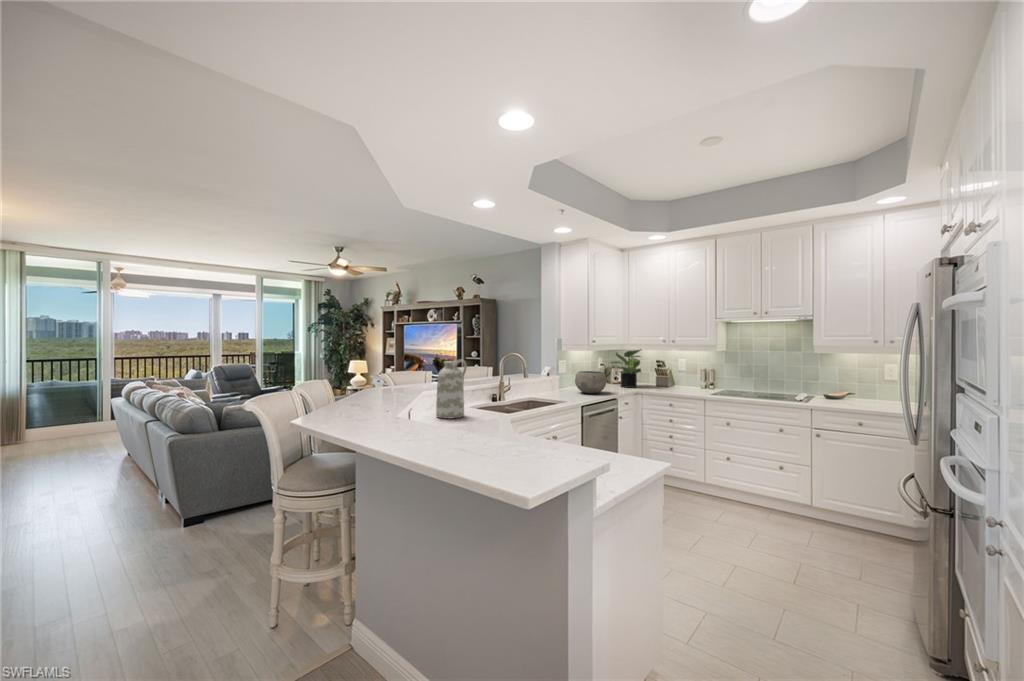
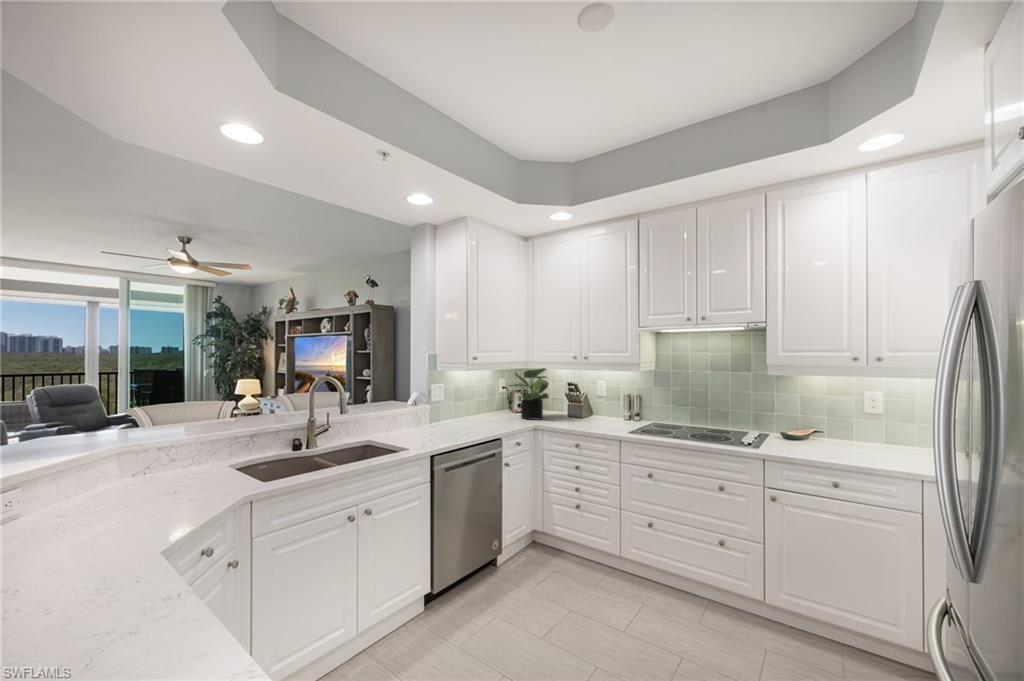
vase: present [436,359,467,418] -> none [118,389,184,496]
ceramic bowl: present [575,371,606,394] -> none [445,399,488,431]

